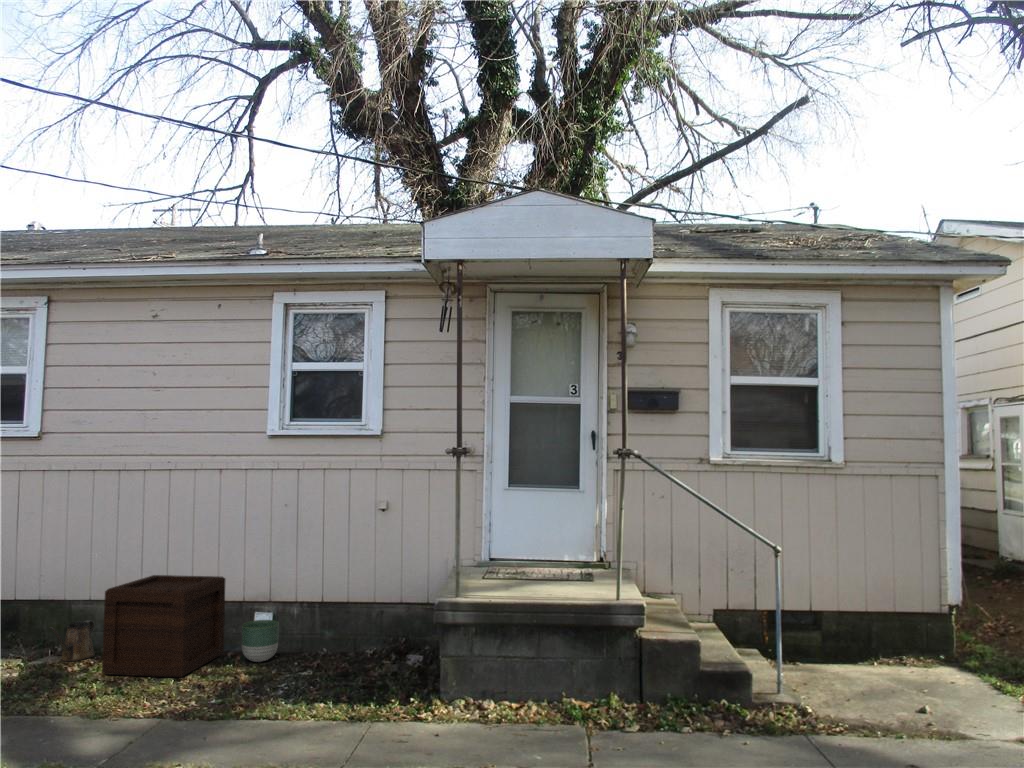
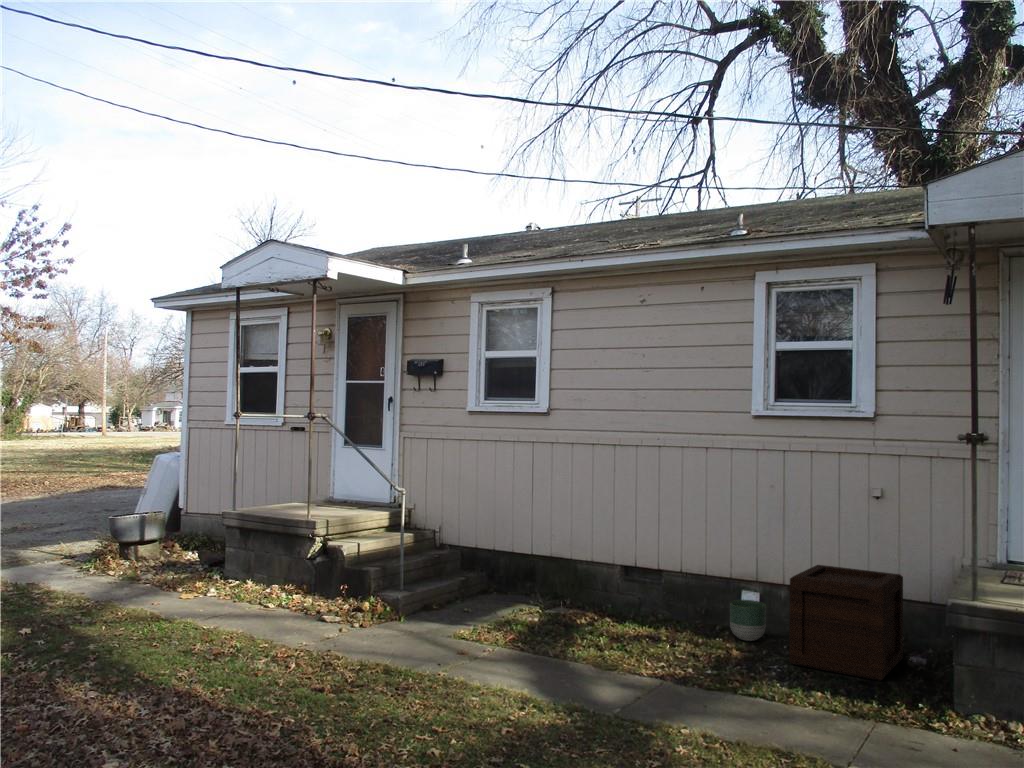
wooden crate: present [102,575,225,677] -> present [789,565,903,681]
watering can: present [49,620,95,661] -> none [562,580,598,615]

